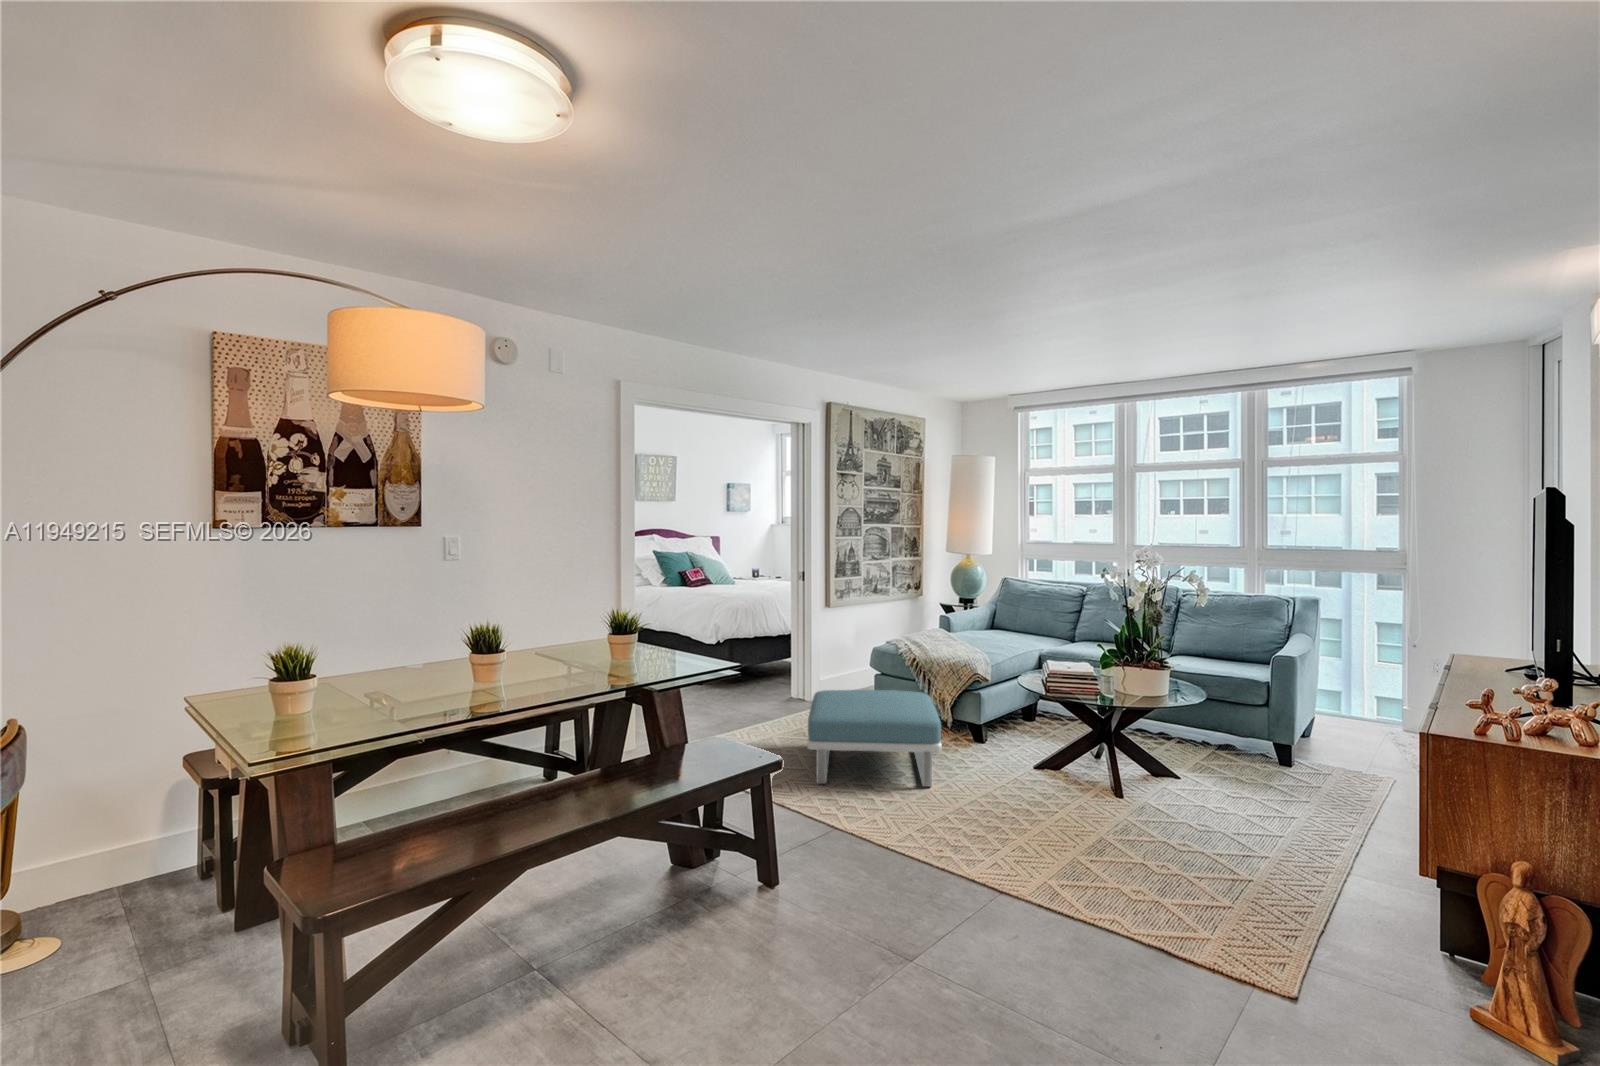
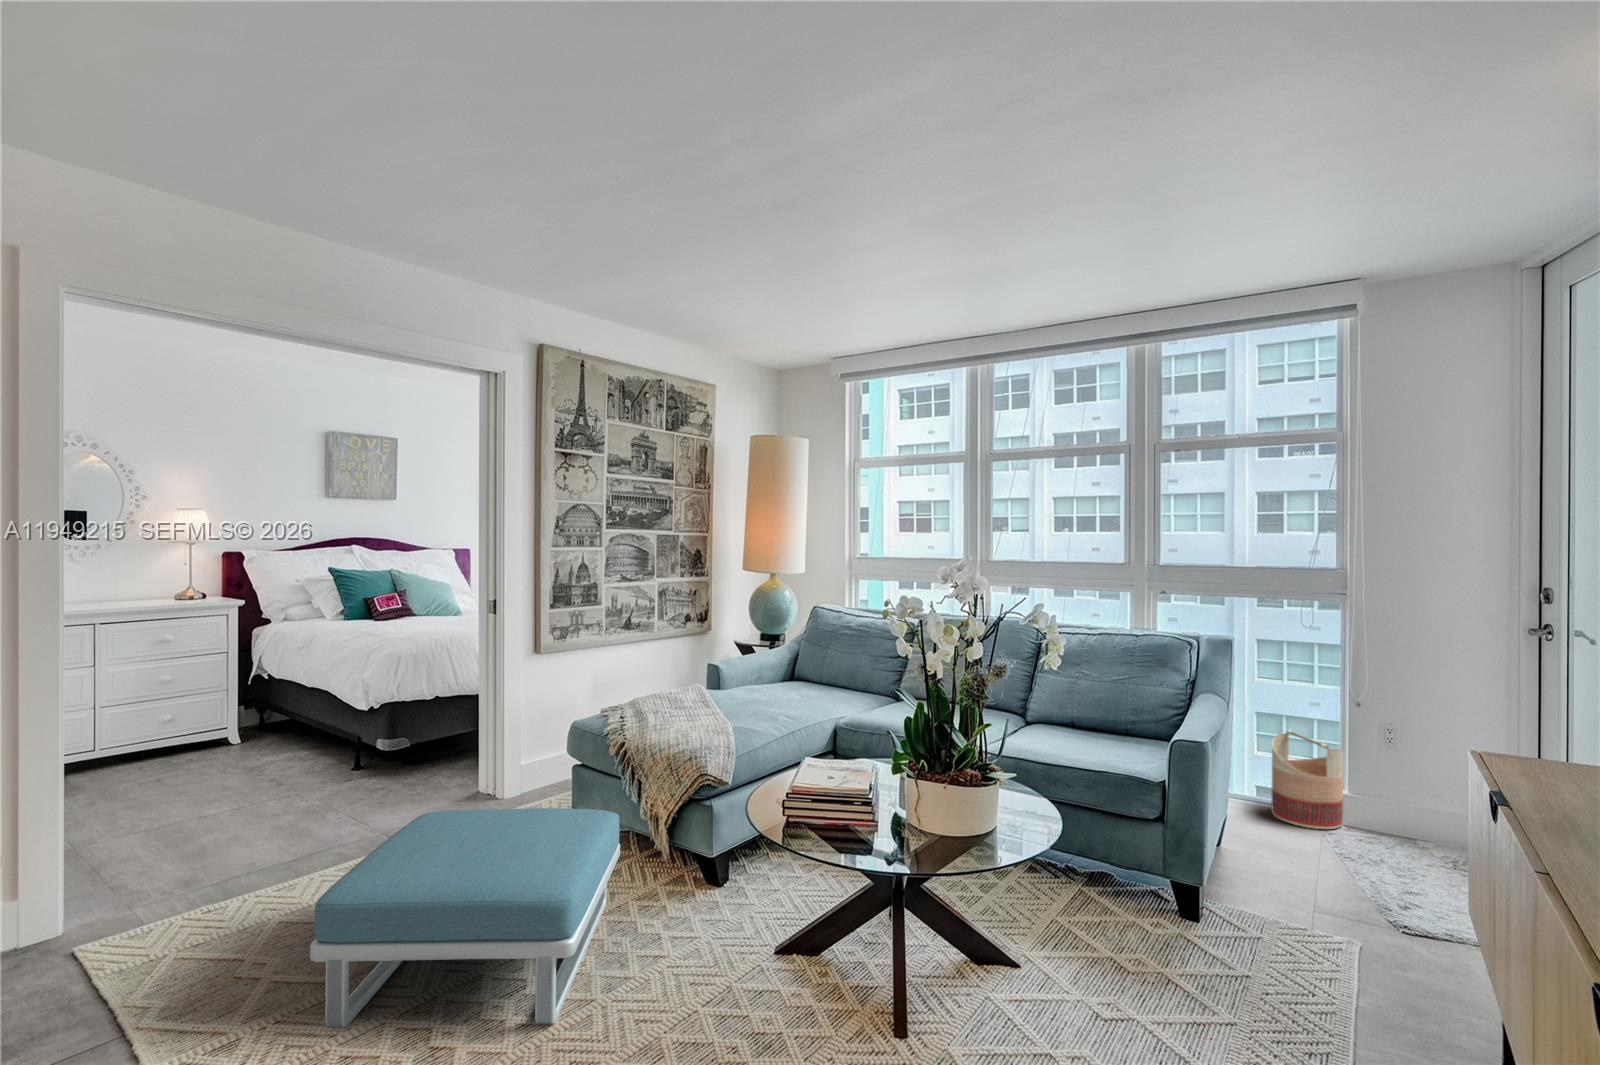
basket: none [1348,664,1401,729] -> present [1272,730,1343,829]

